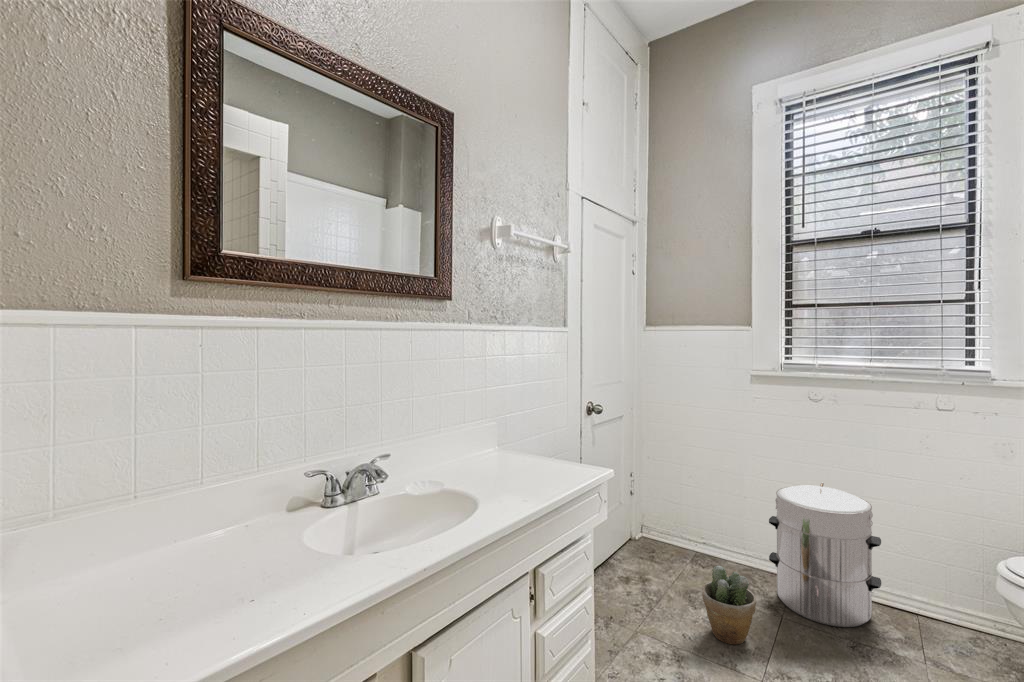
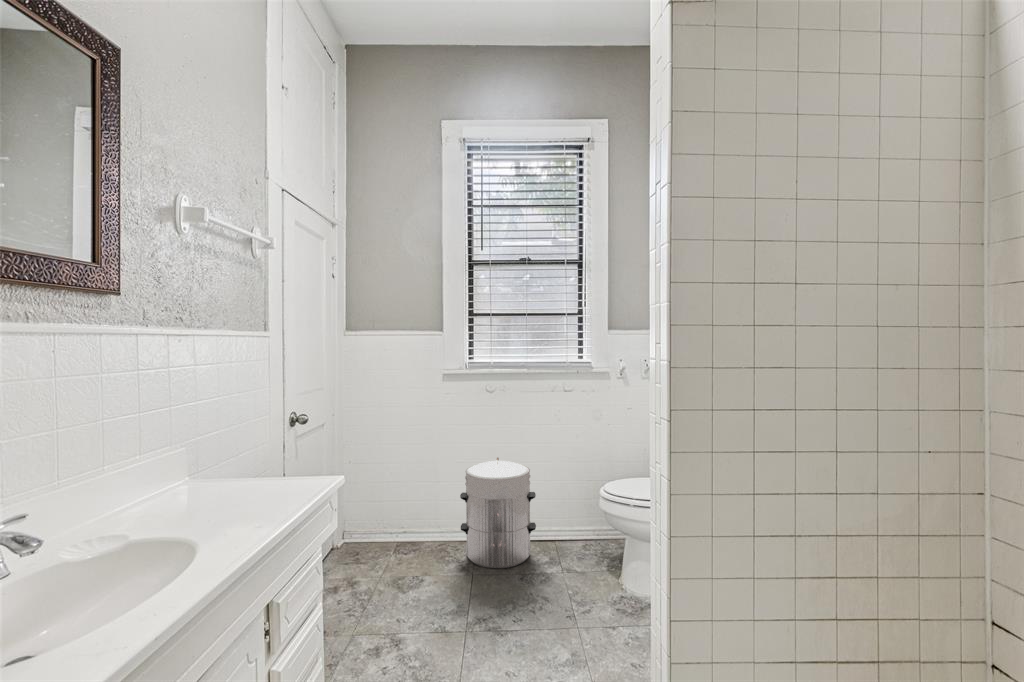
potted plant: present [702,566,756,644] -> none [415,542,459,606]

